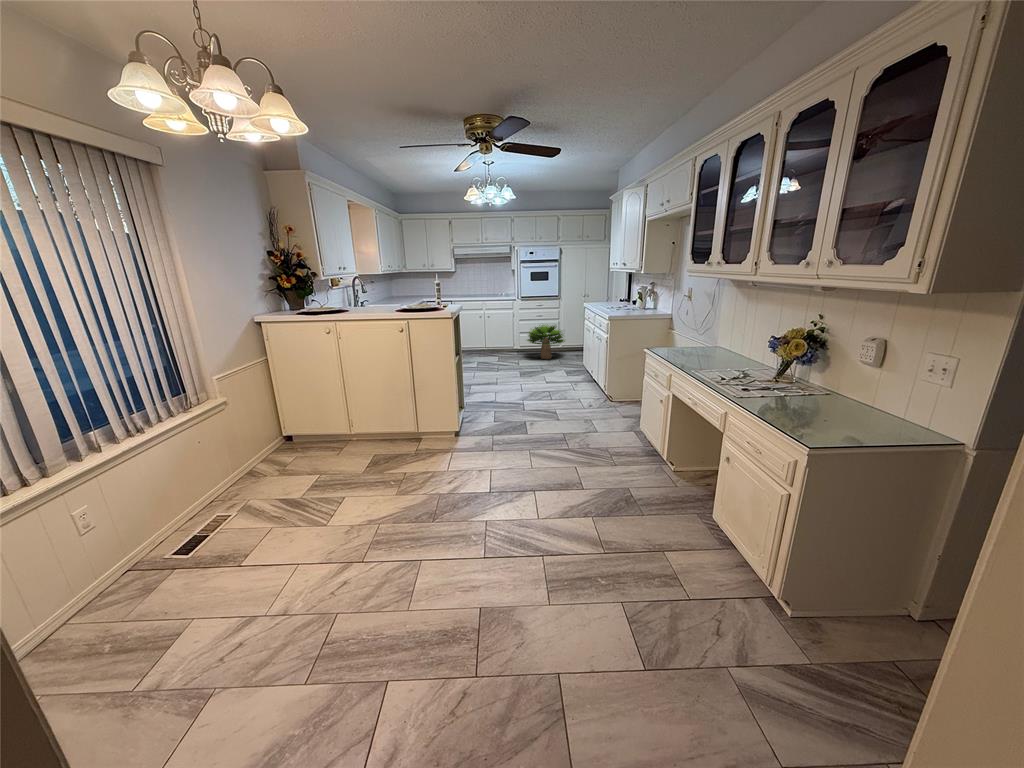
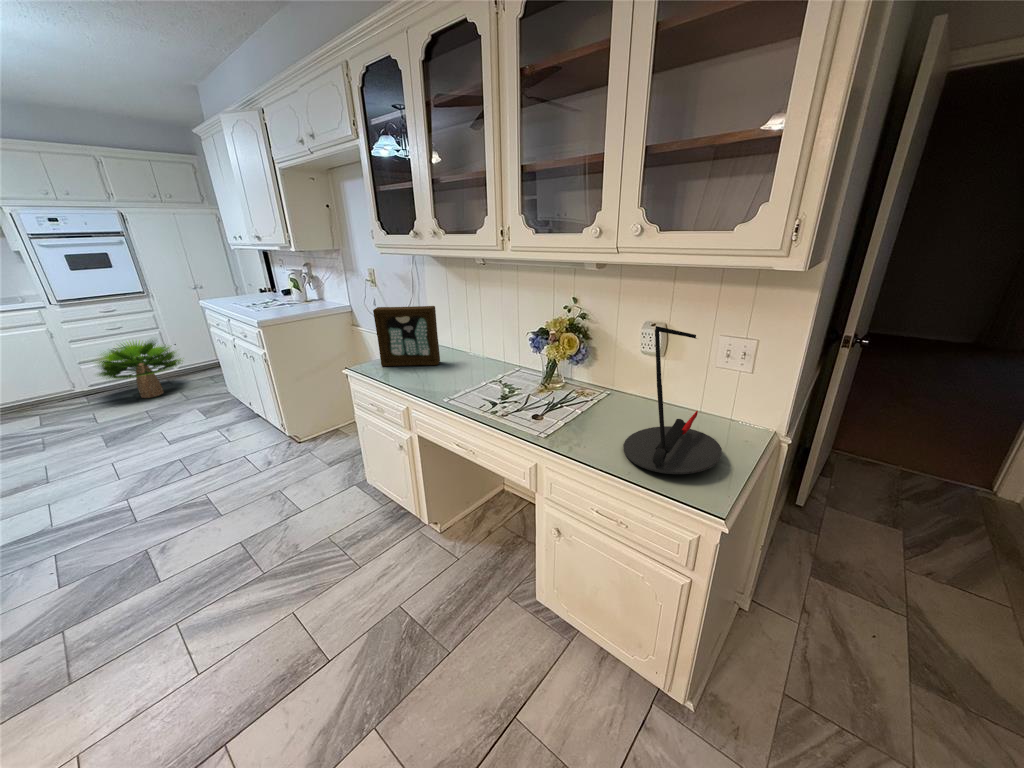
picture frame: none [667,311,714,355] -> present [373,306,440,366]
desk lamp: none [783,326,872,430] -> present [624,326,722,474]

